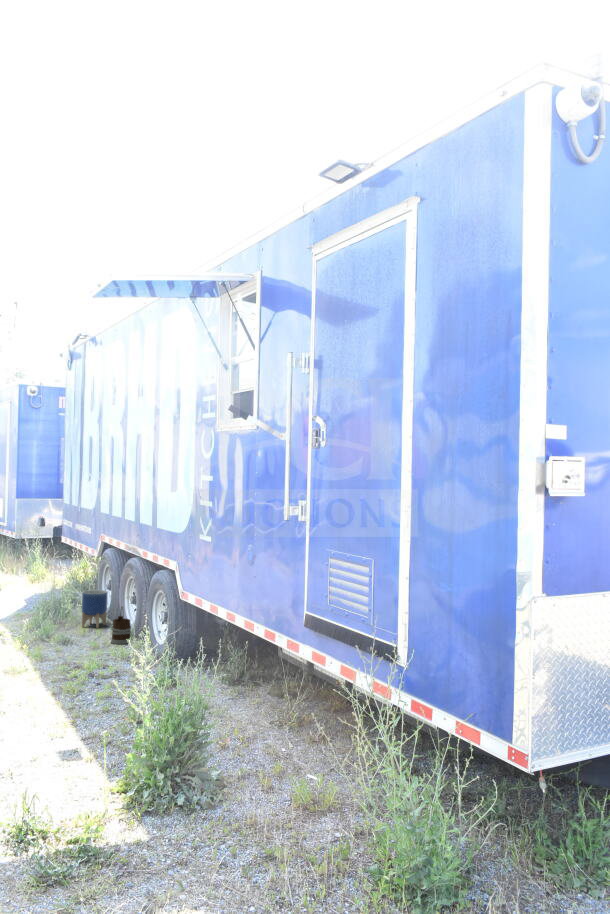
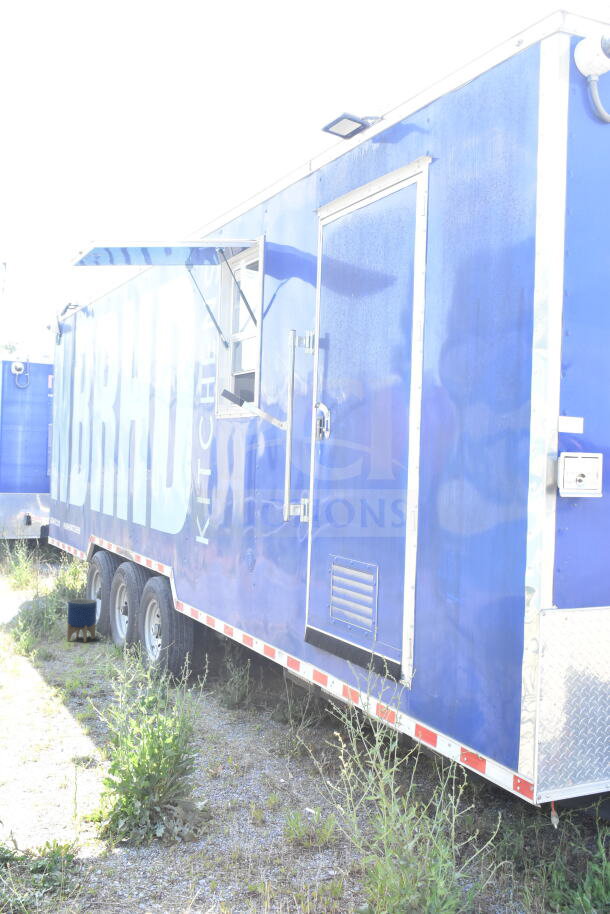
wooden bucket: present [111,606,131,644] -> none [99,617,122,661]

